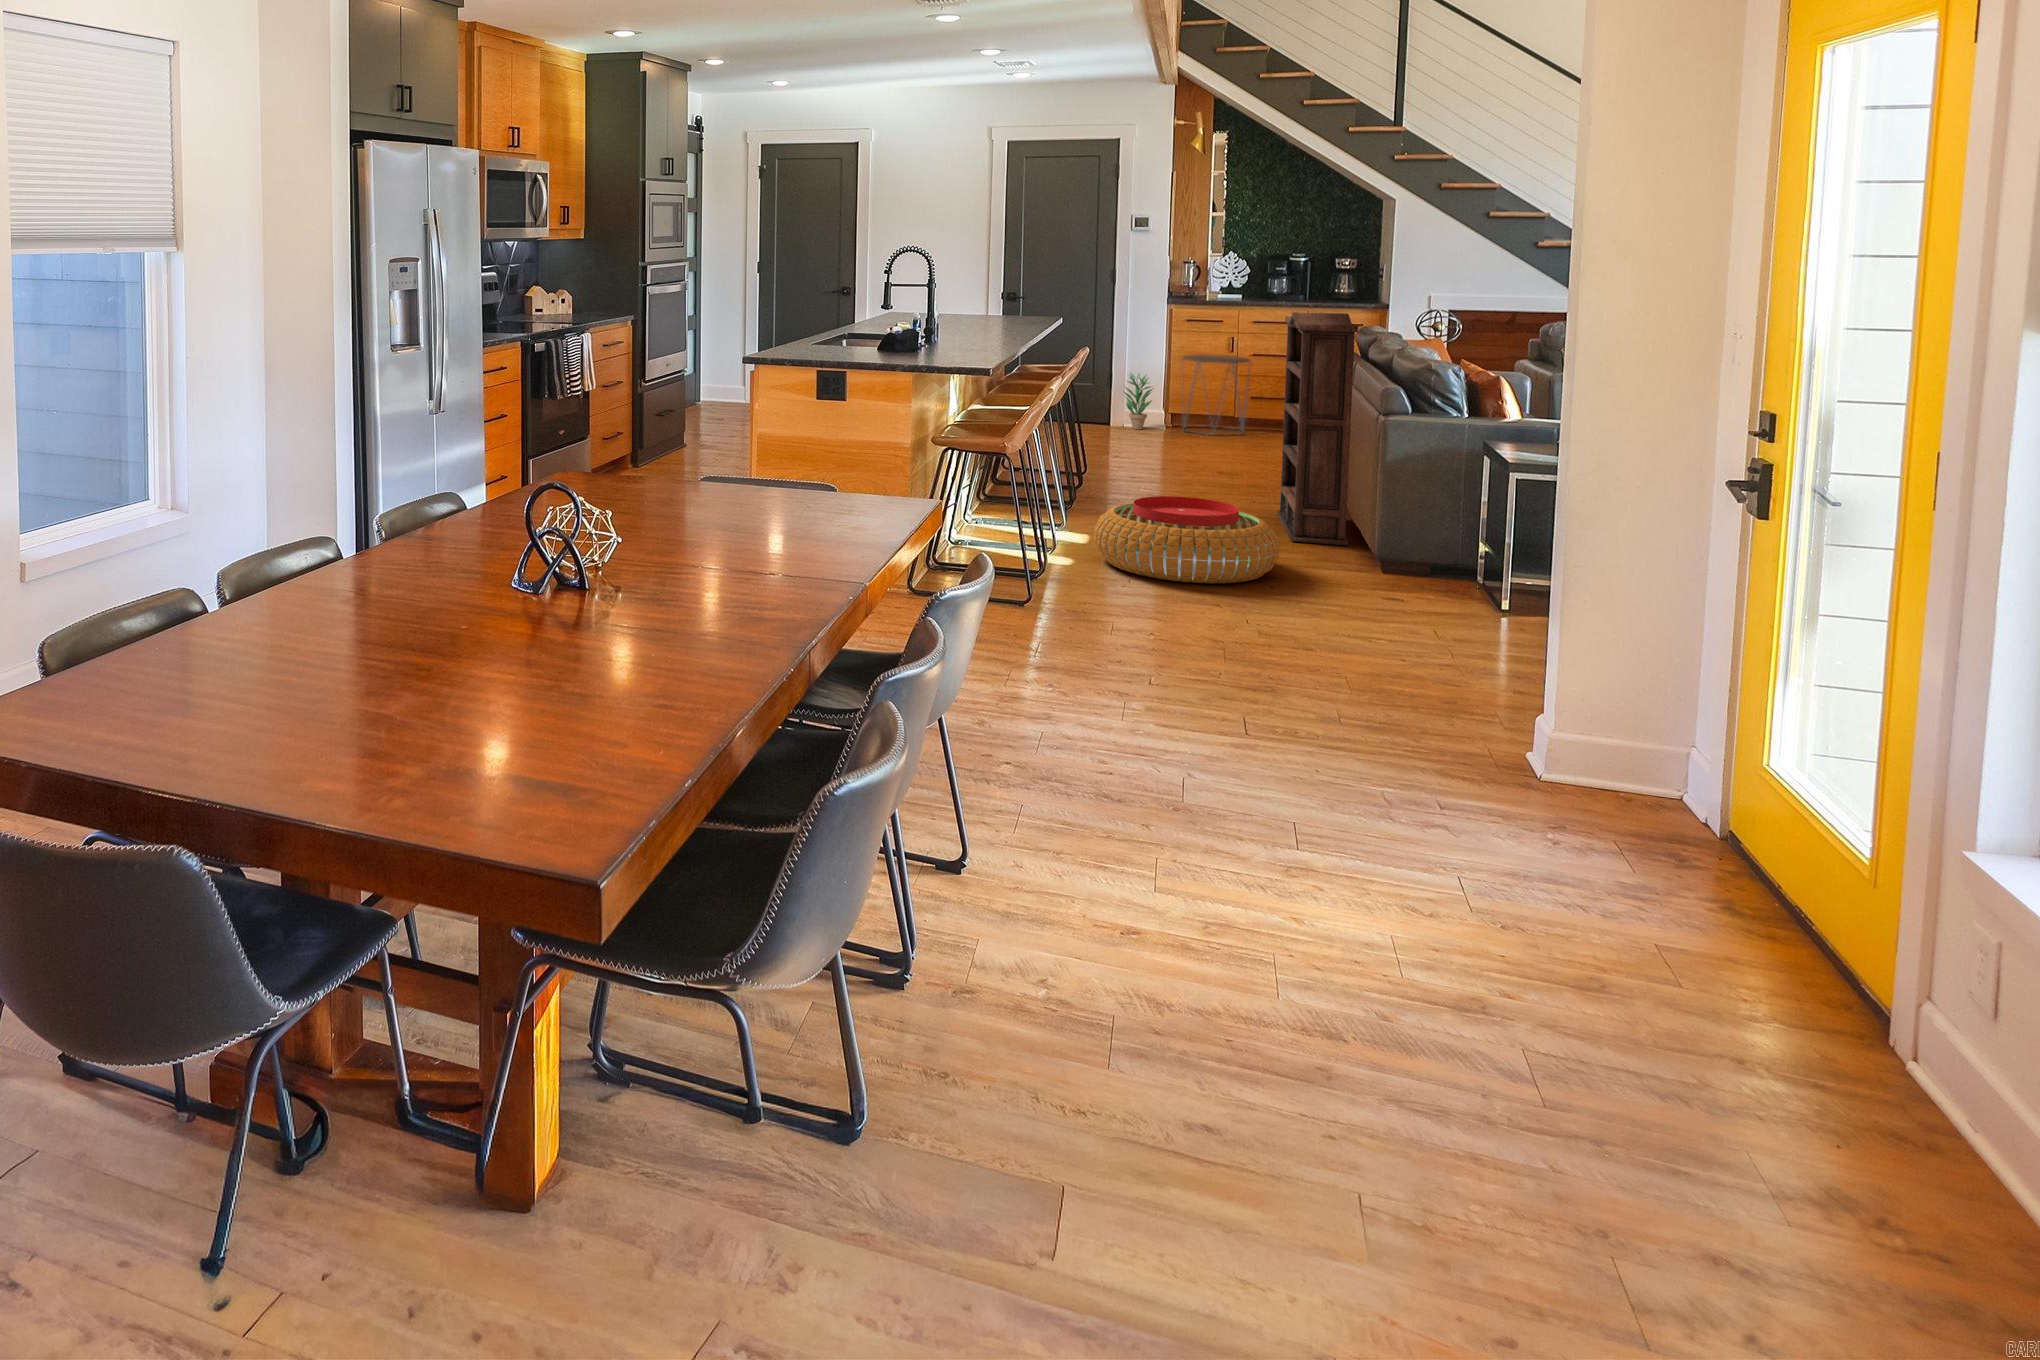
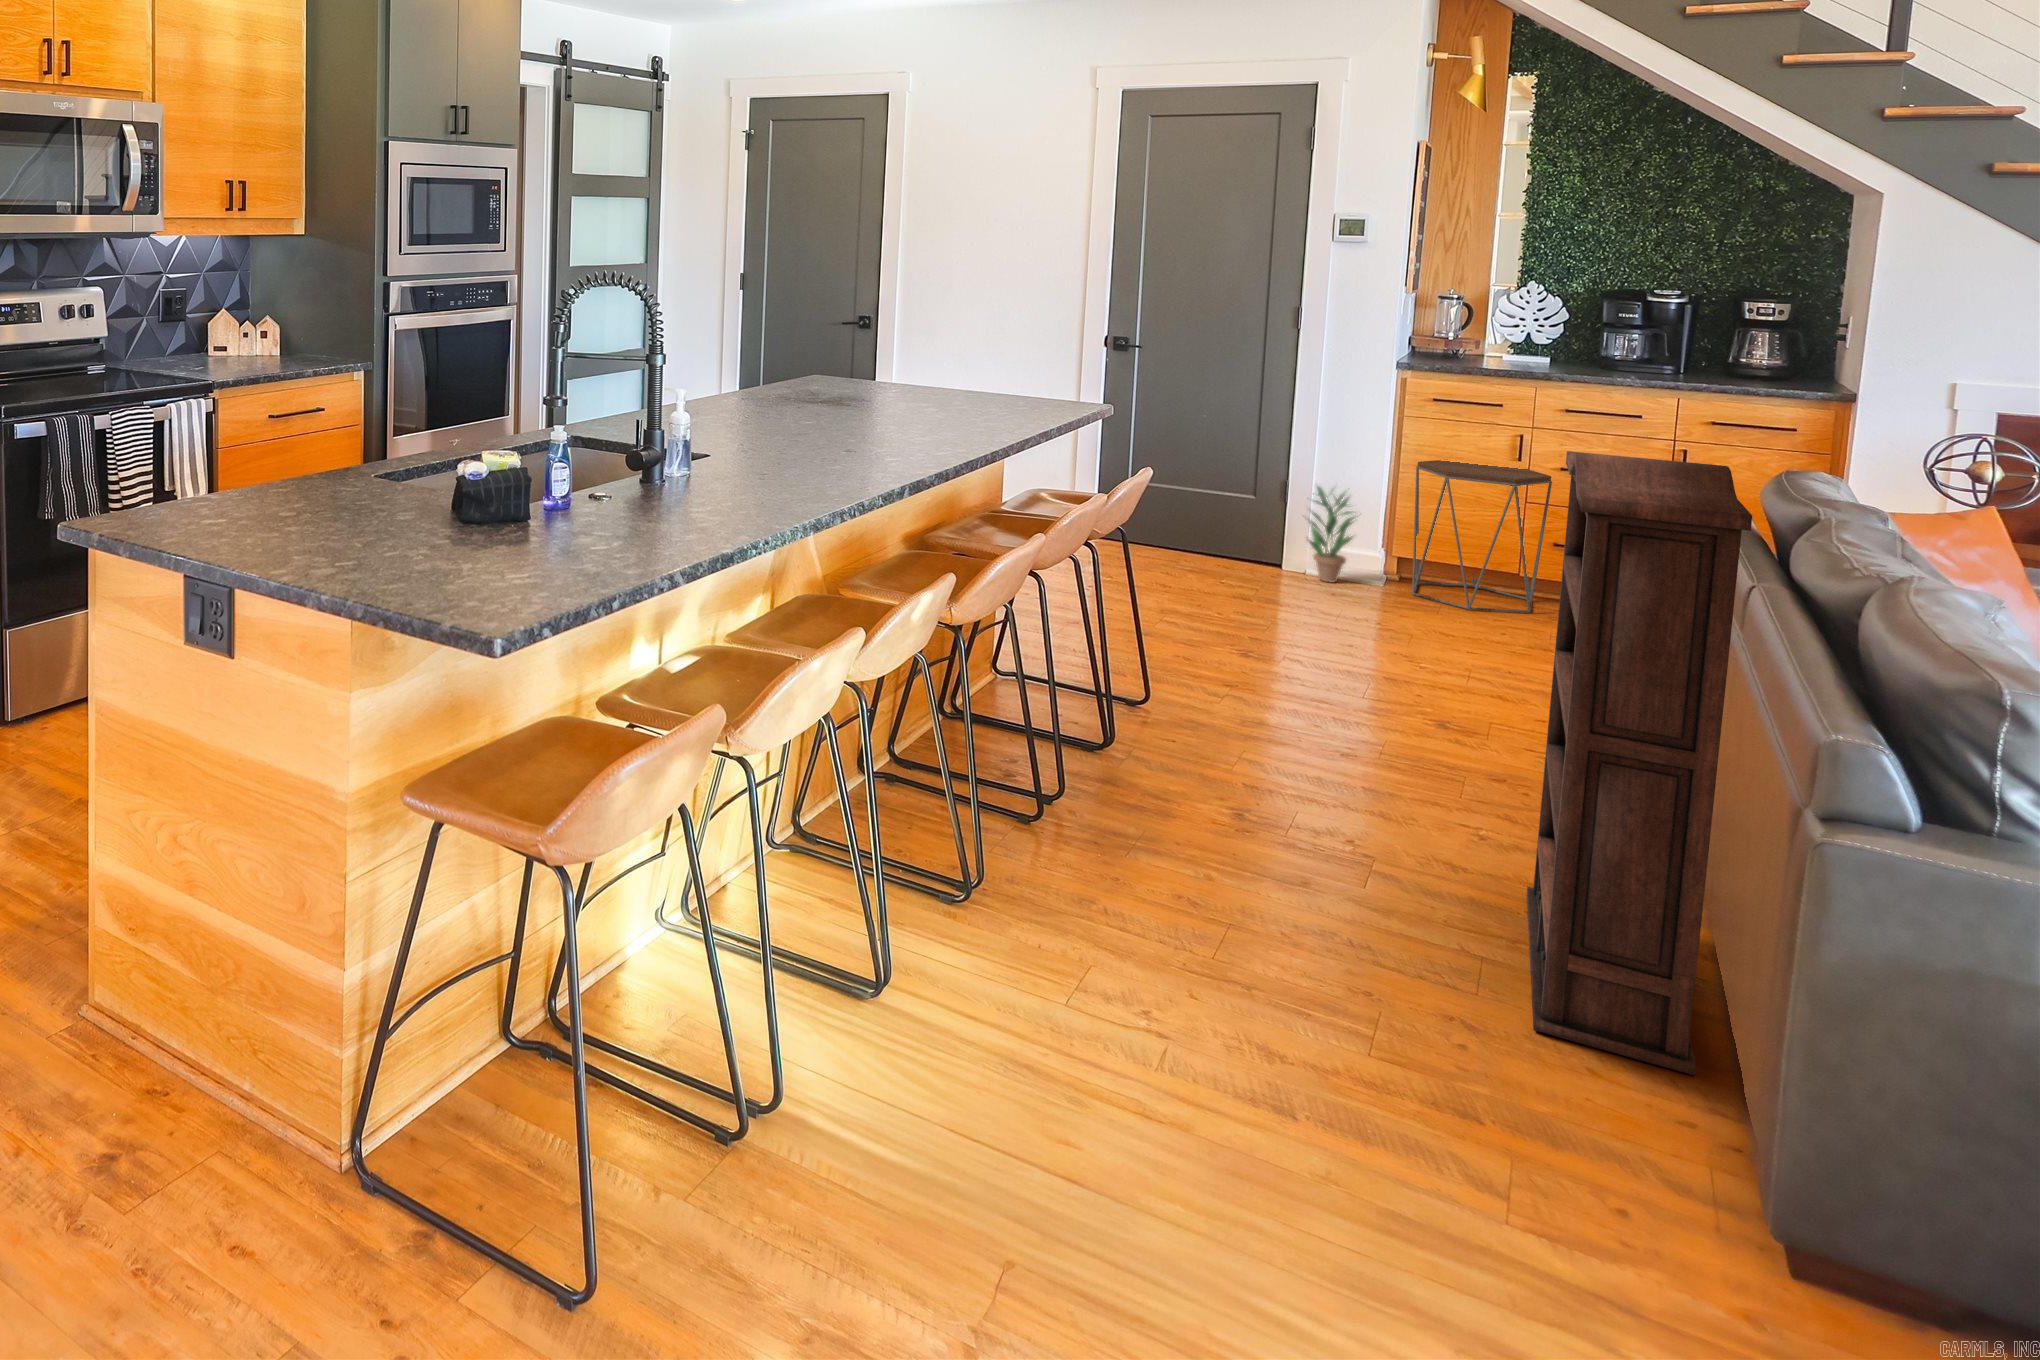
pouf: present [1094,496,1279,583] -> none [954,904,1452,1254]

